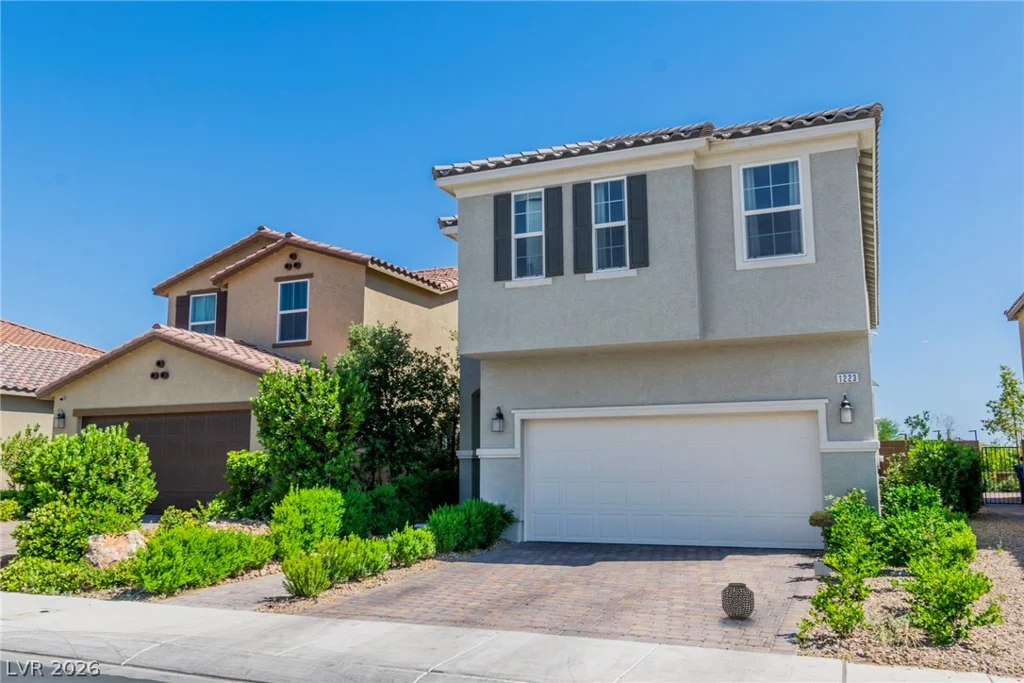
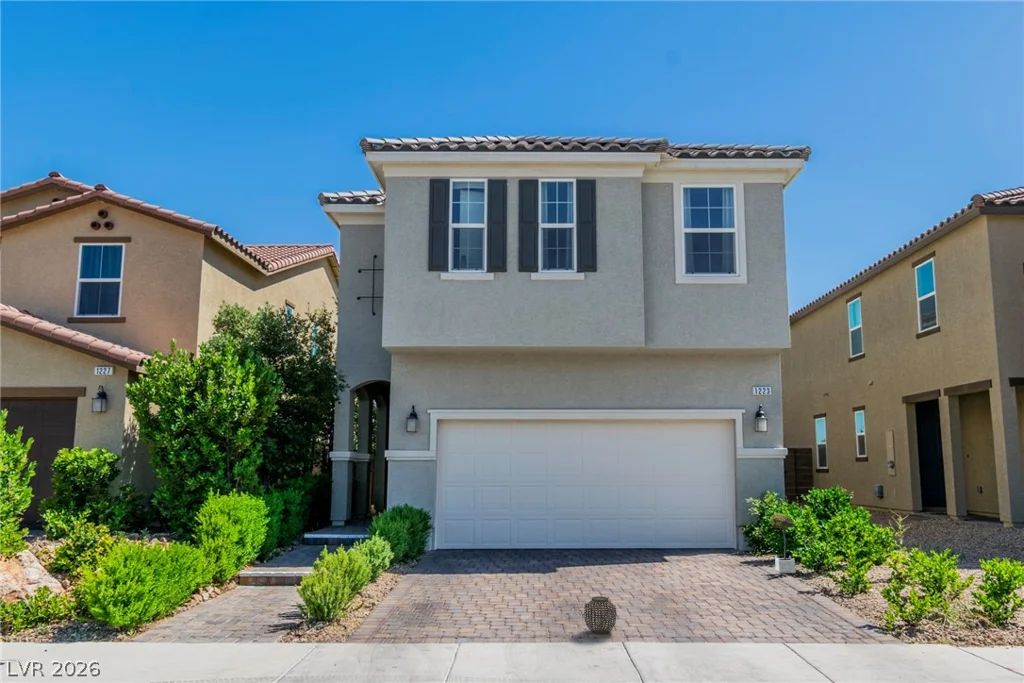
woven basket: present [721,583,754,620] -> present [584,597,616,634]

